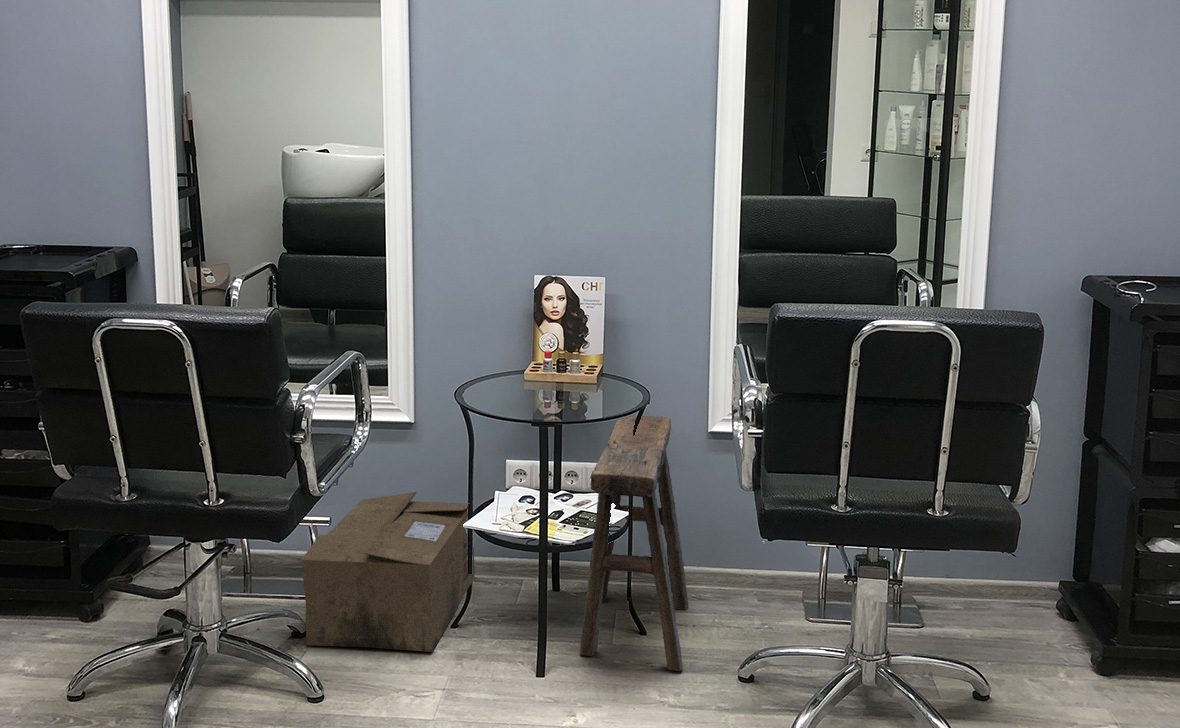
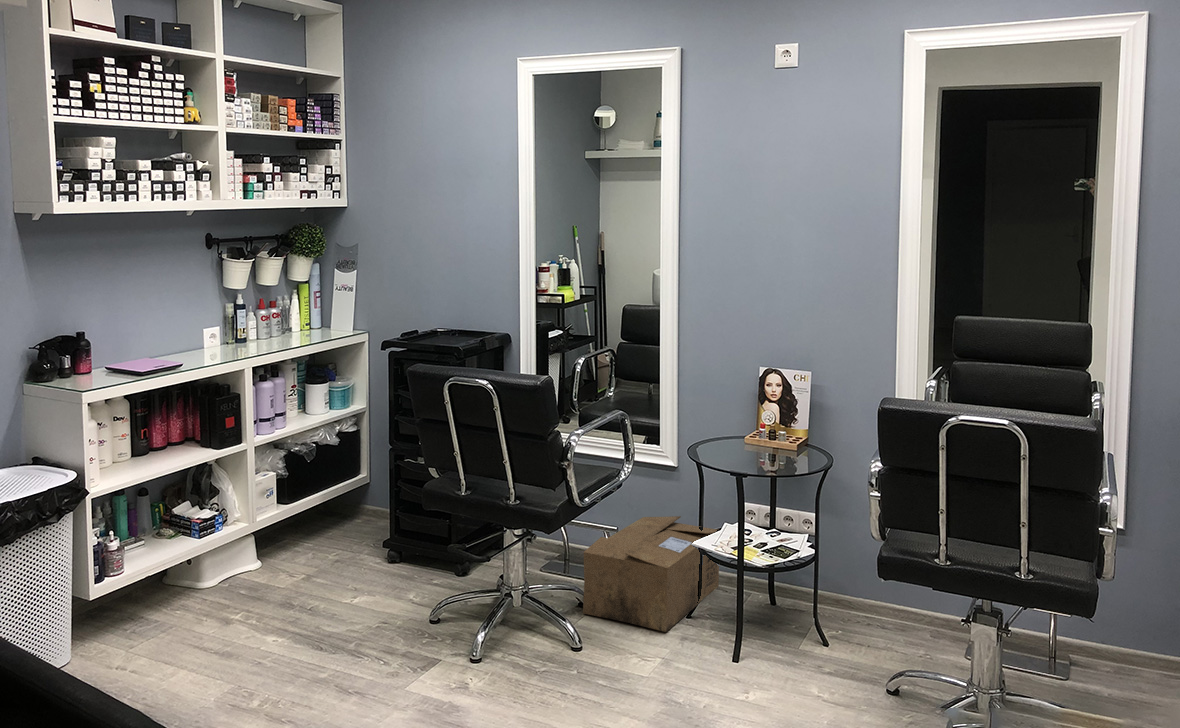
stool: present [580,416,688,671] -> none [773,477,875,677]

